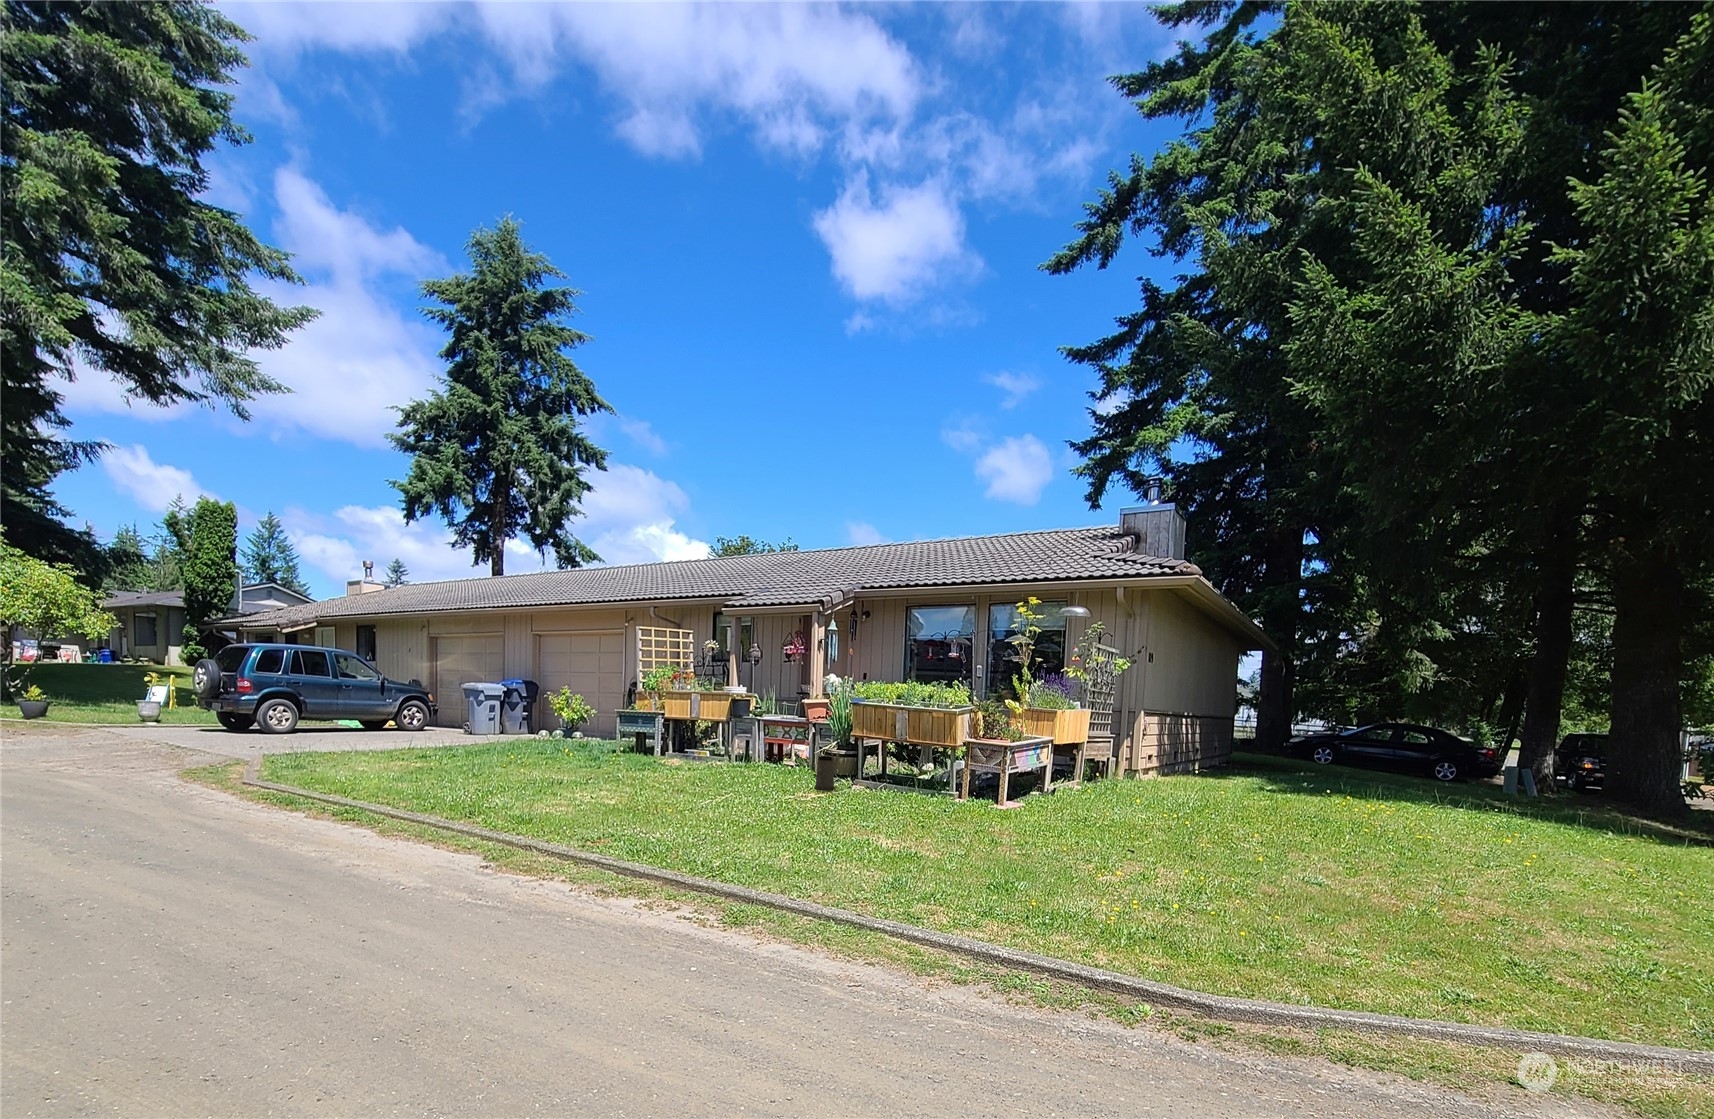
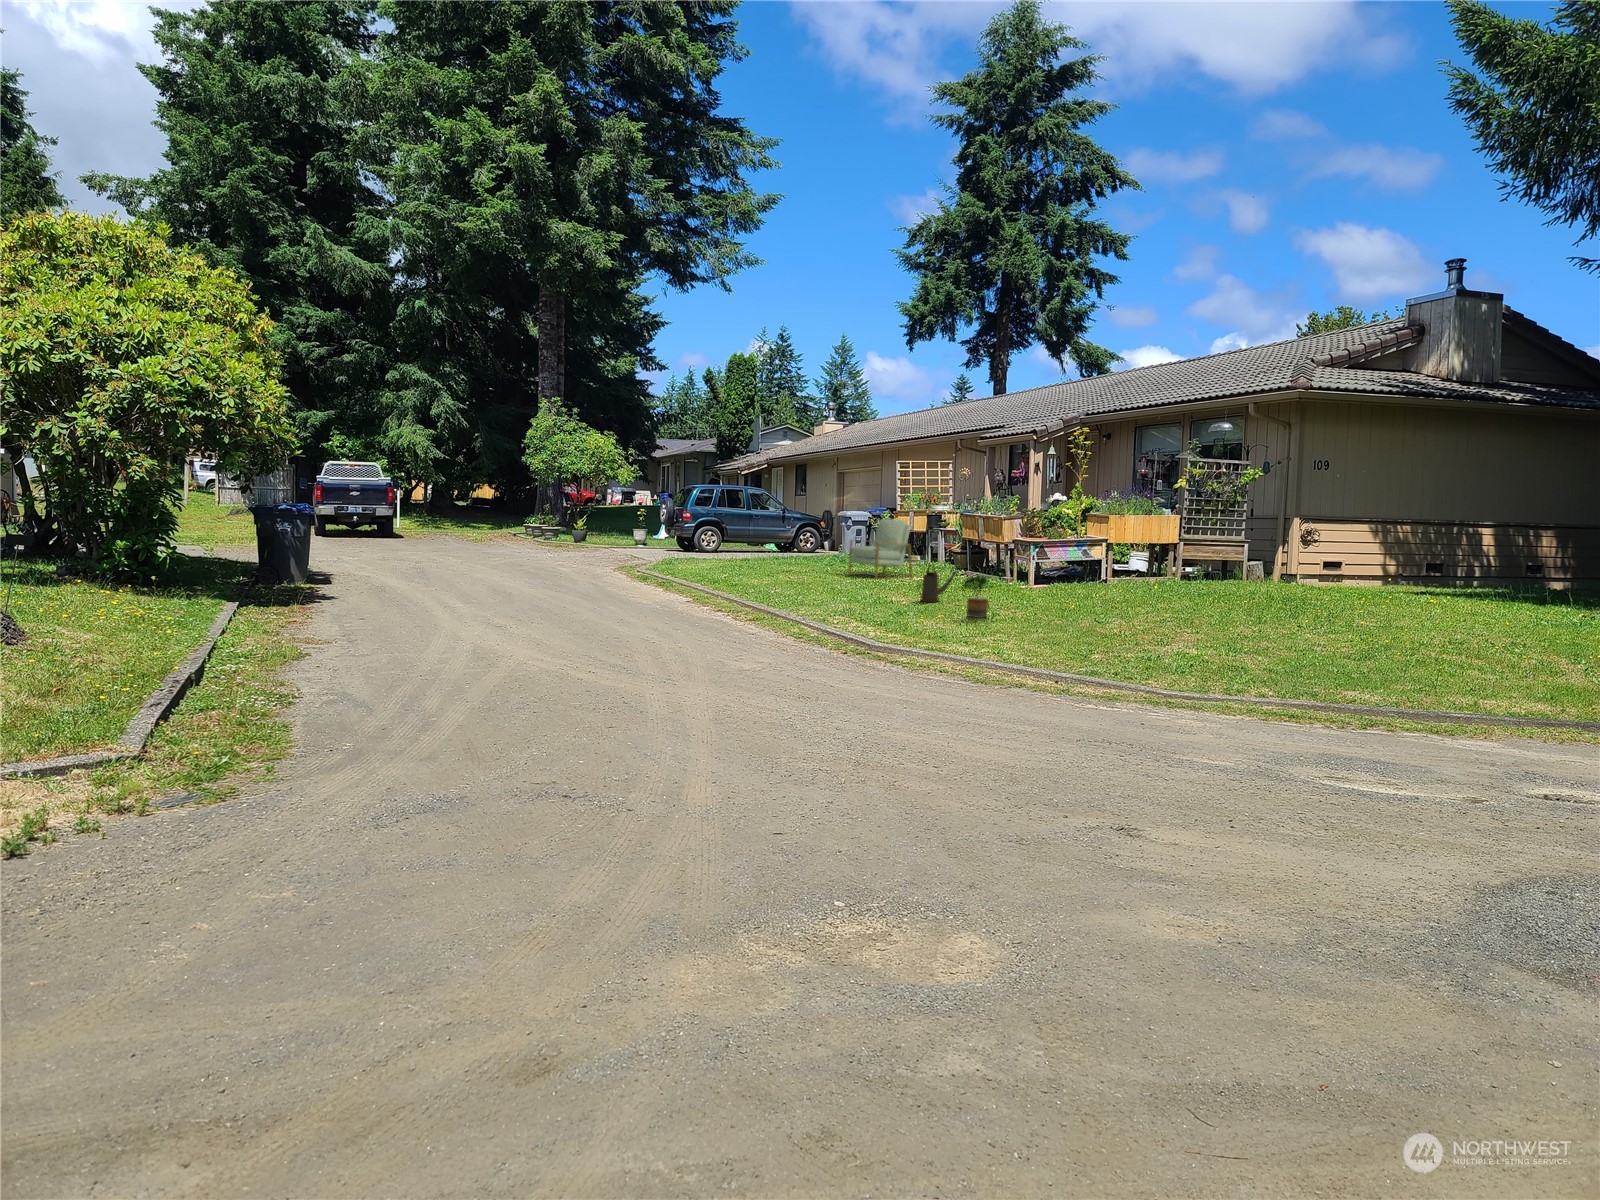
chair: none [616,695,684,763] -> present [848,519,913,579]
potted tree: none [923,759,956,805] -> present [962,576,992,618]

